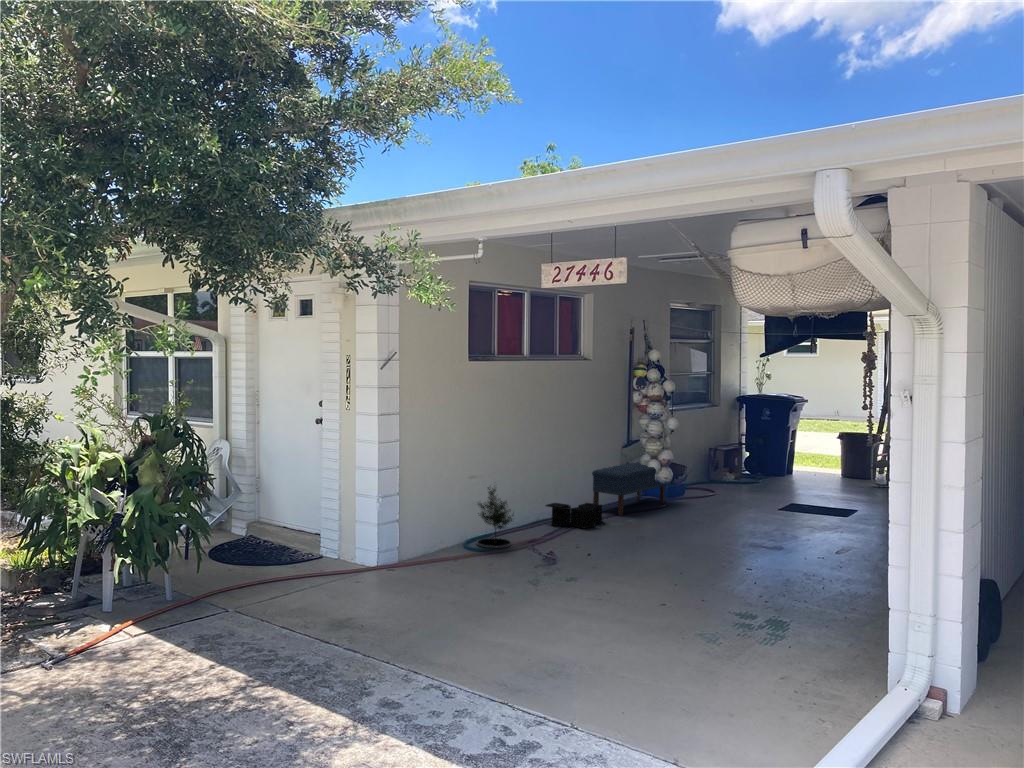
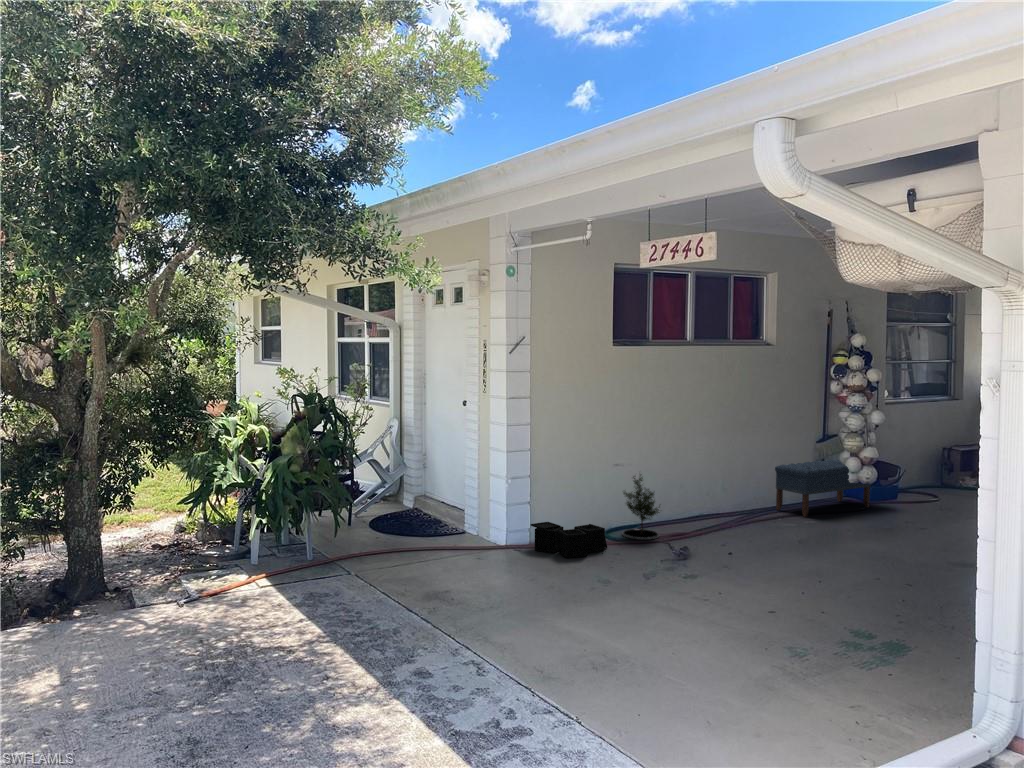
storage bin: present [545,503,602,529] -> present [531,522,607,558]

